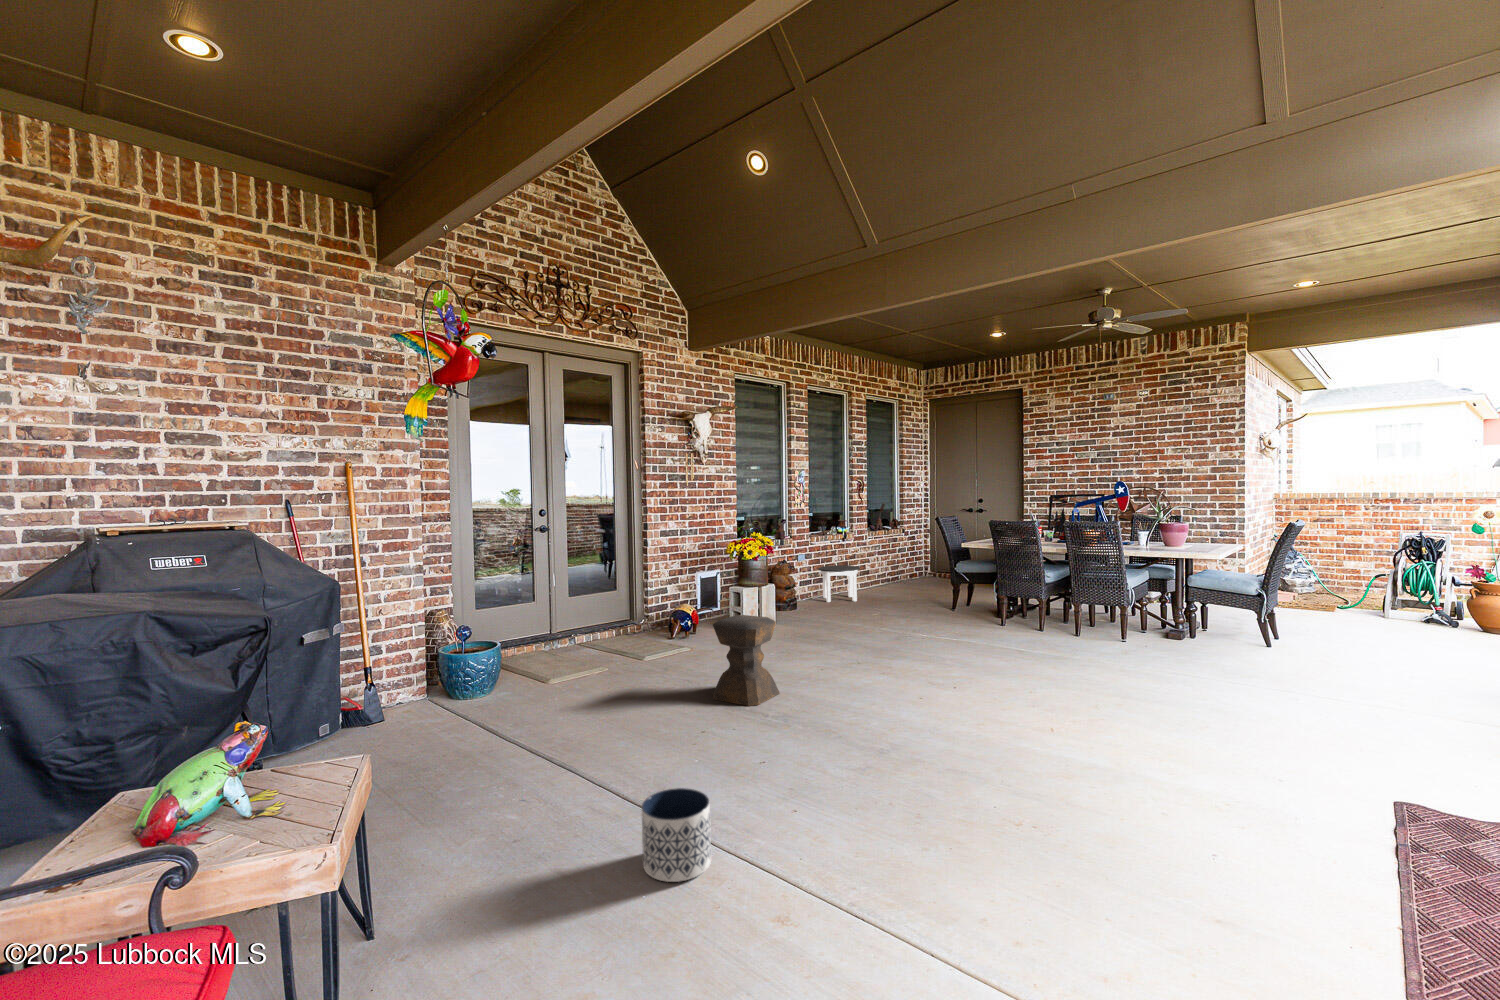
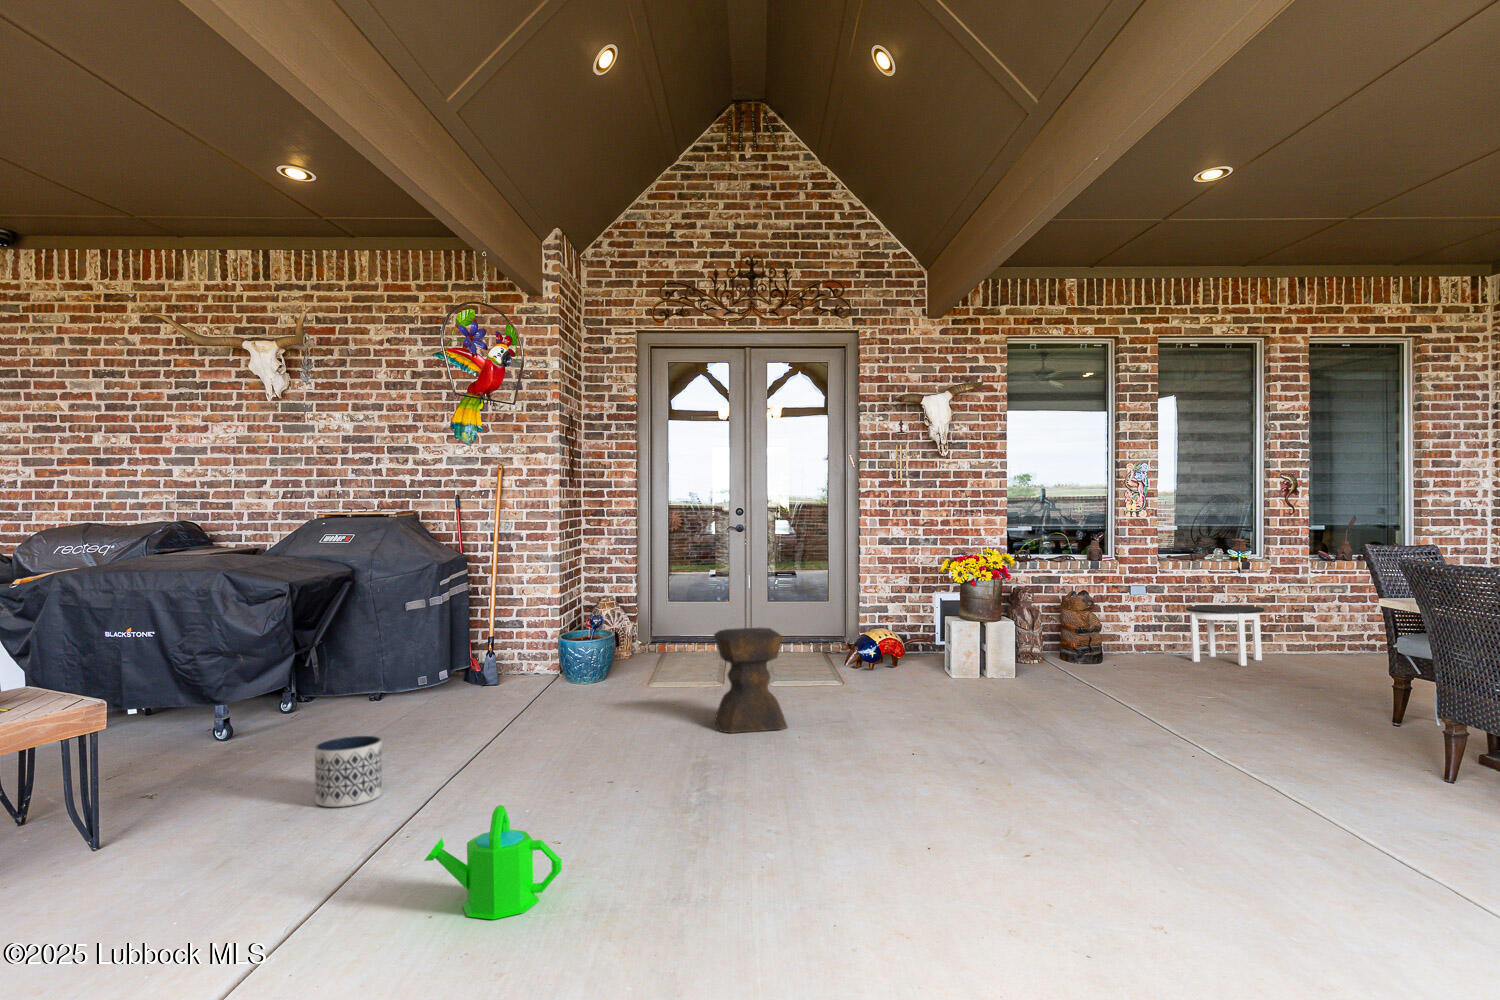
watering can: none [1022,784,1087,876] -> present [424,805,562,920]

